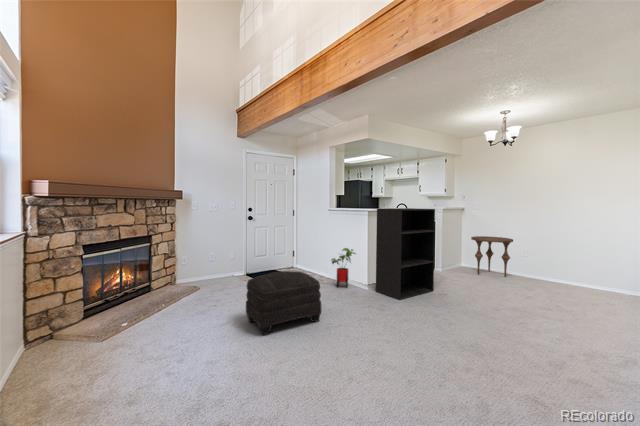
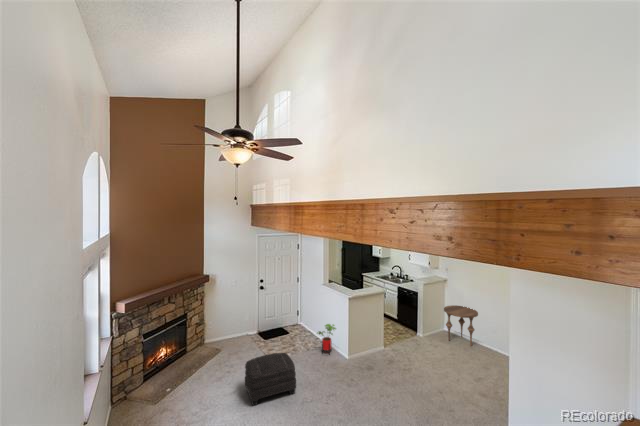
bookshelf: present [376,208,435,300] -> none [350,292,397,373]

